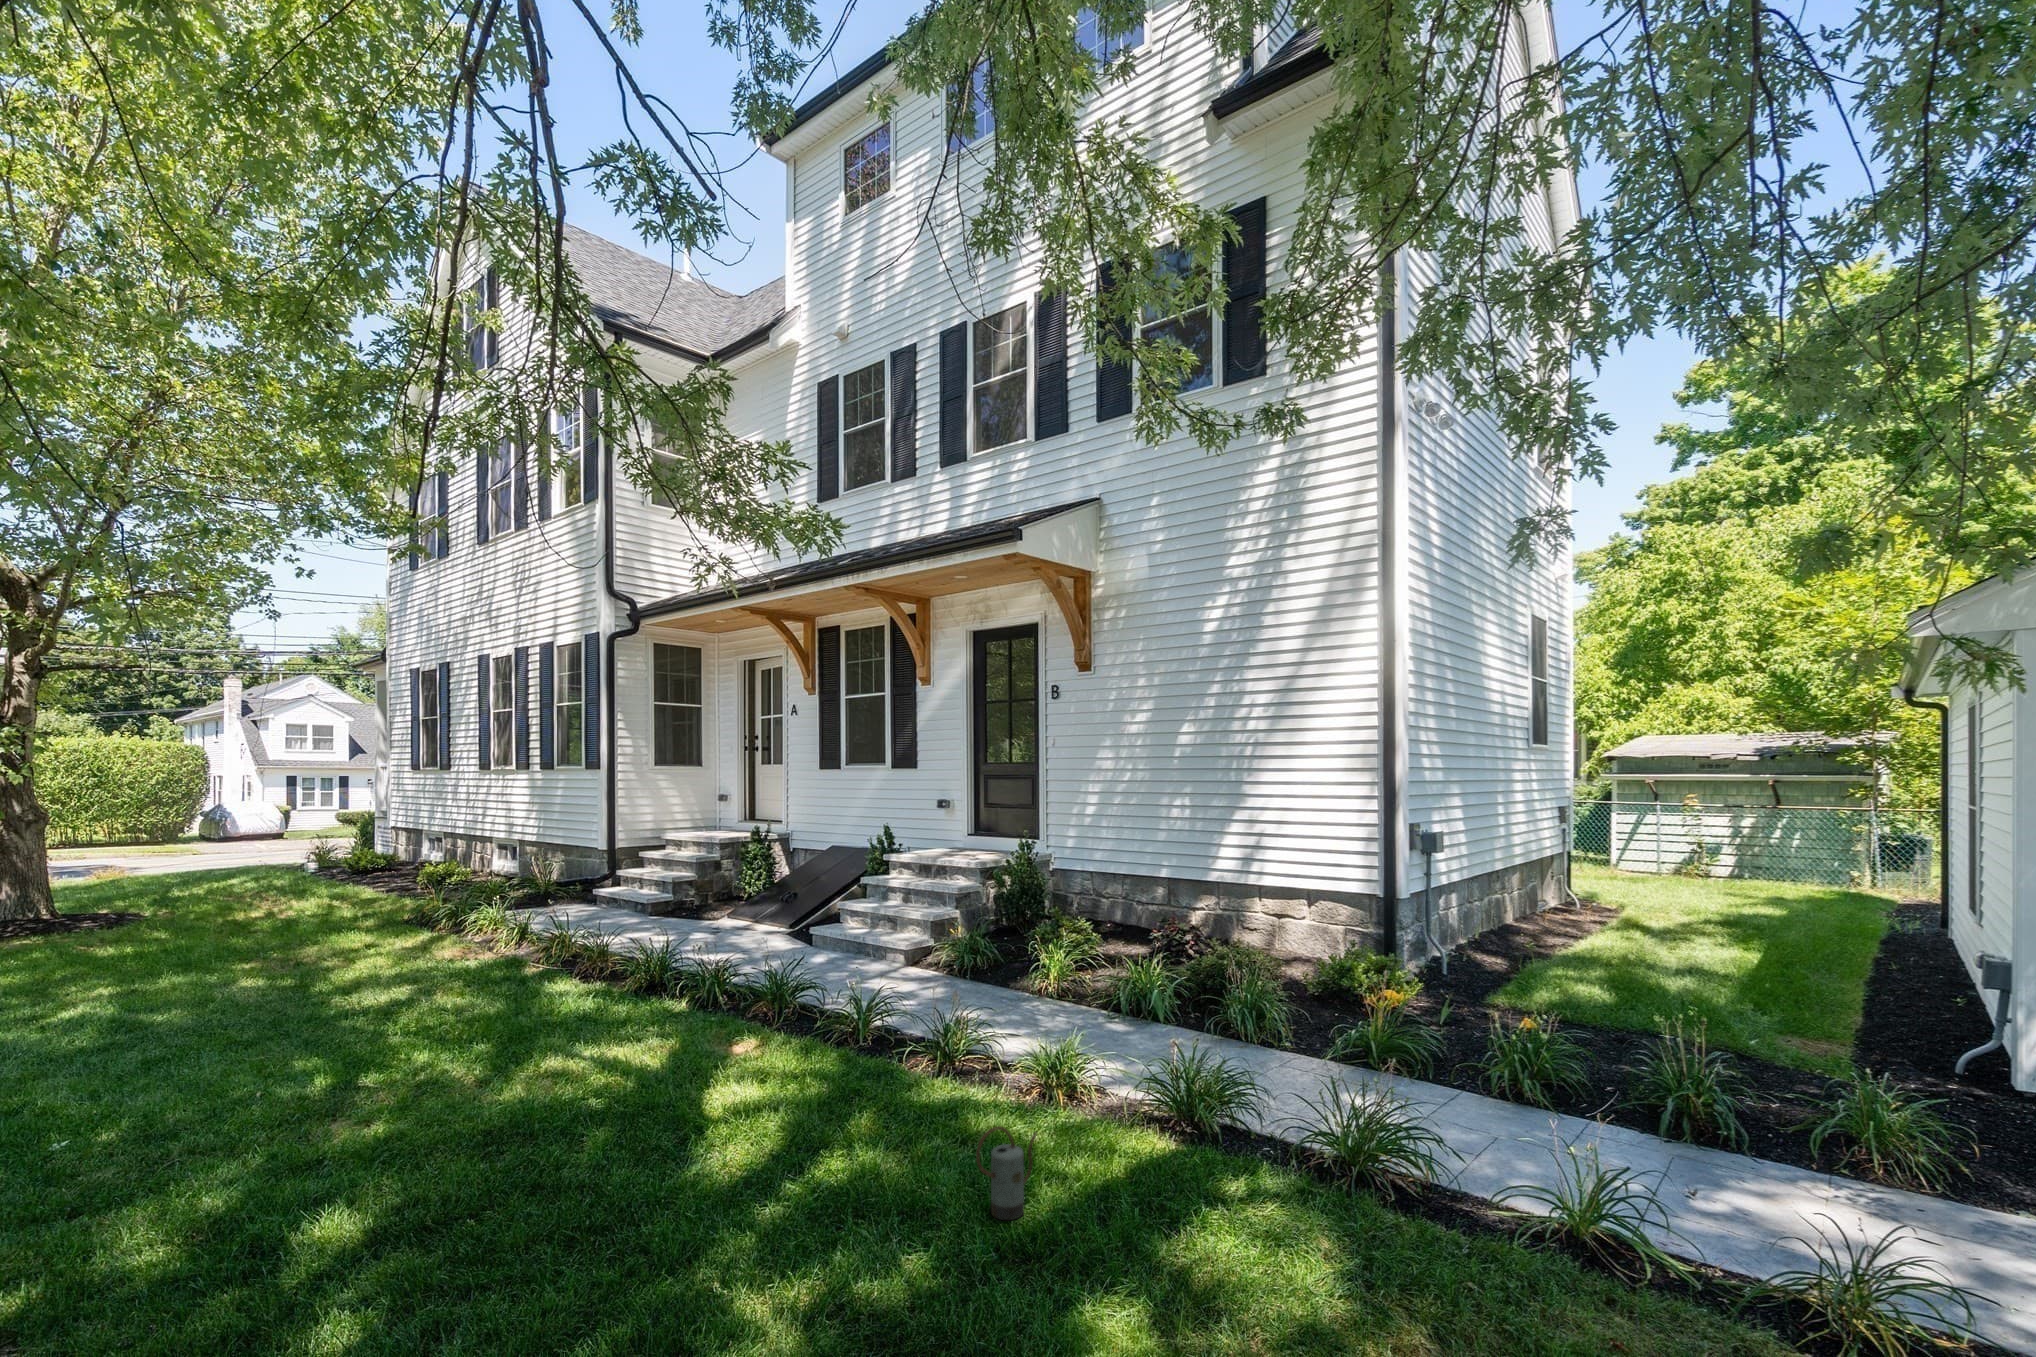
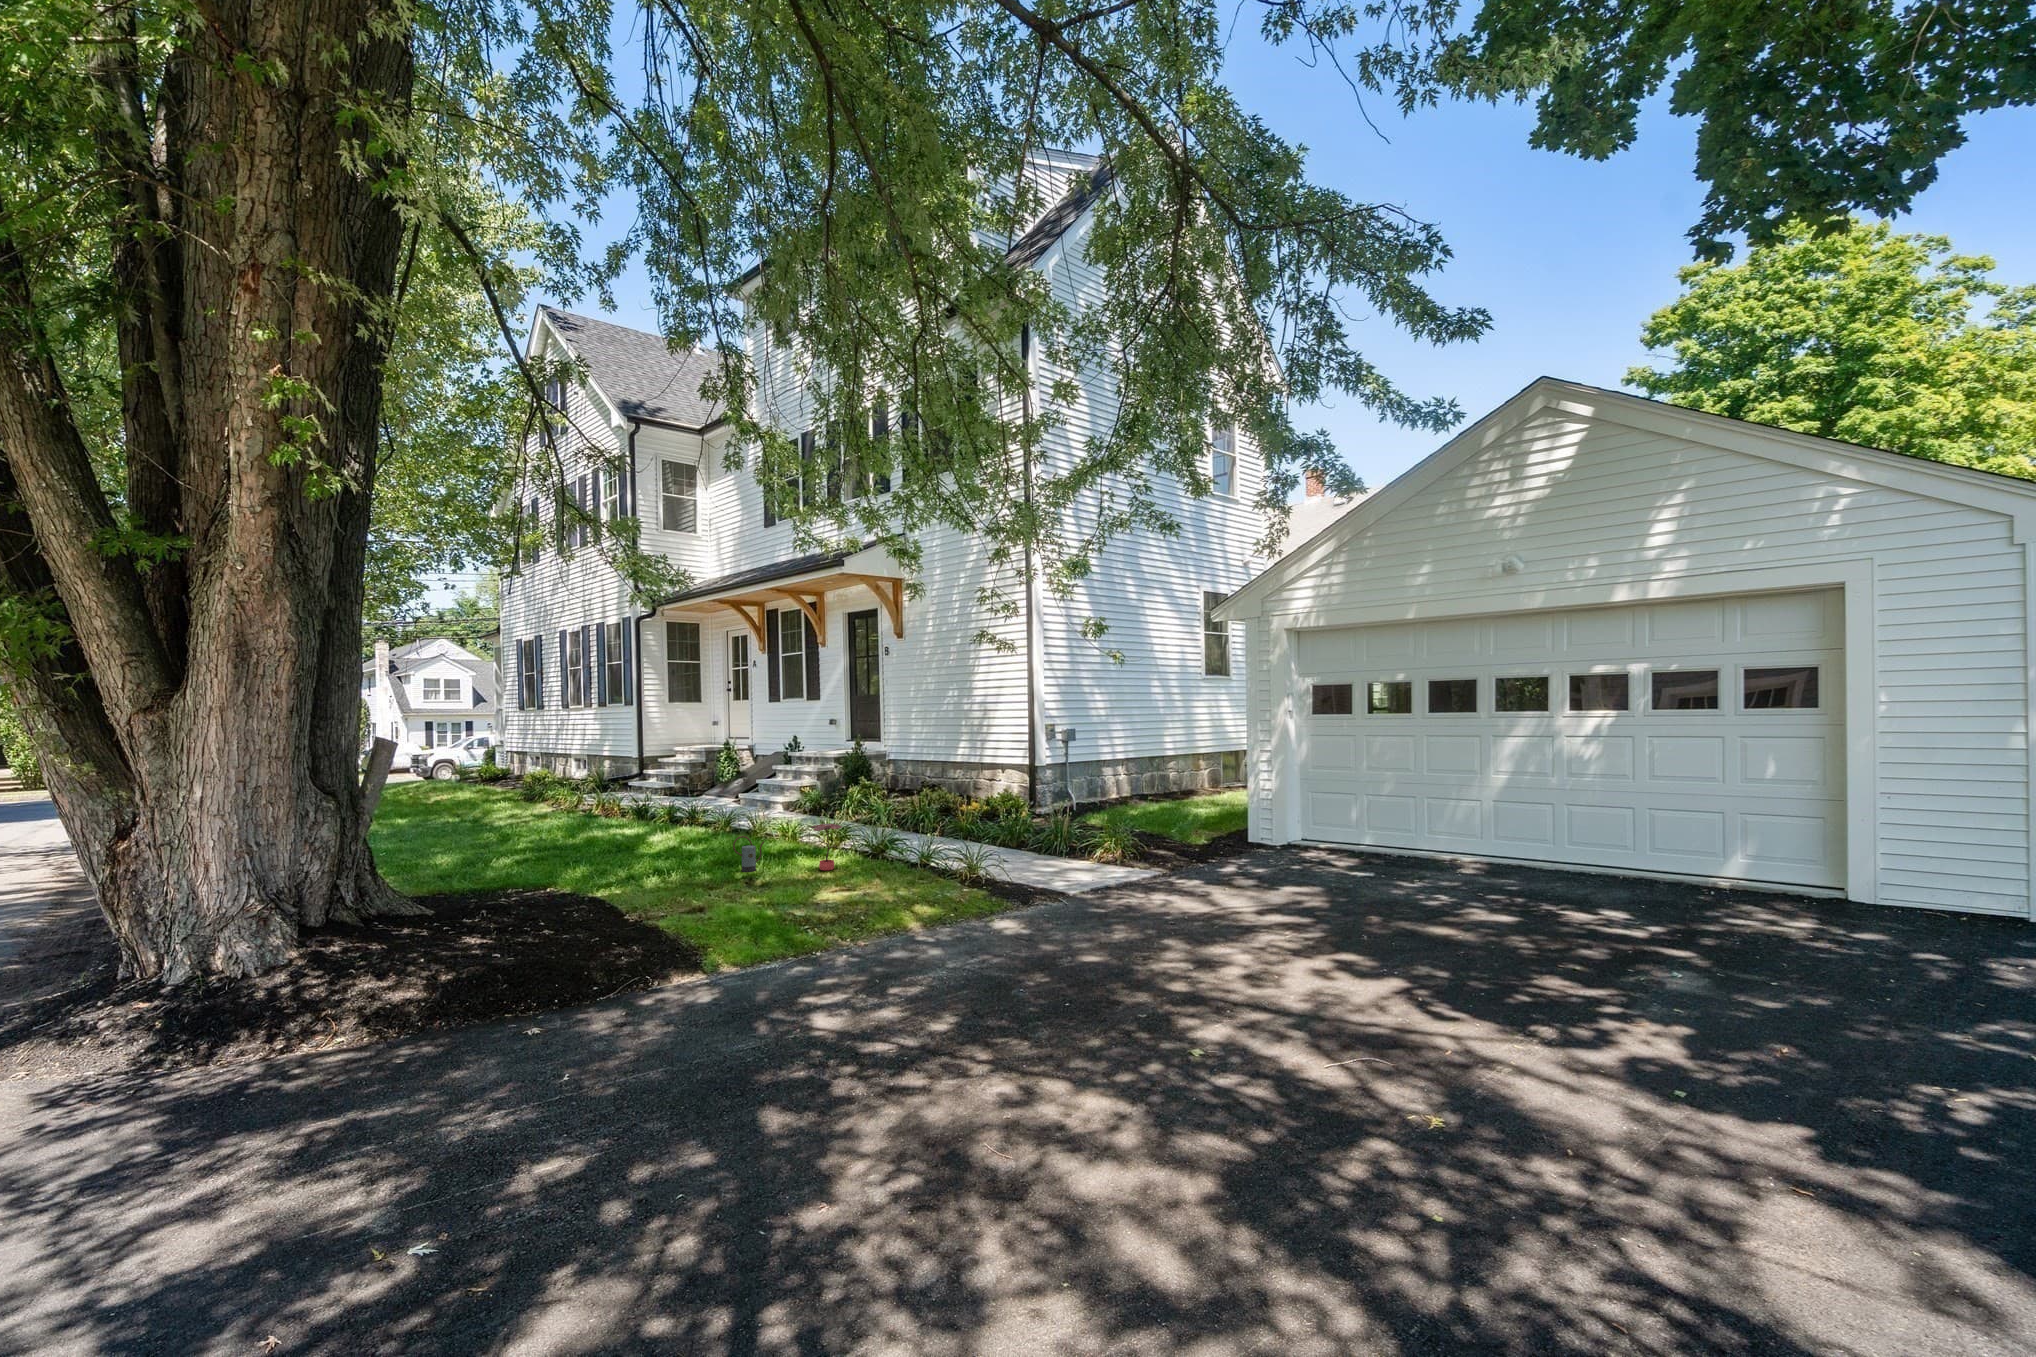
potted plant: none [1150,1081,1235,1206] -> present [811,824,842,871]

